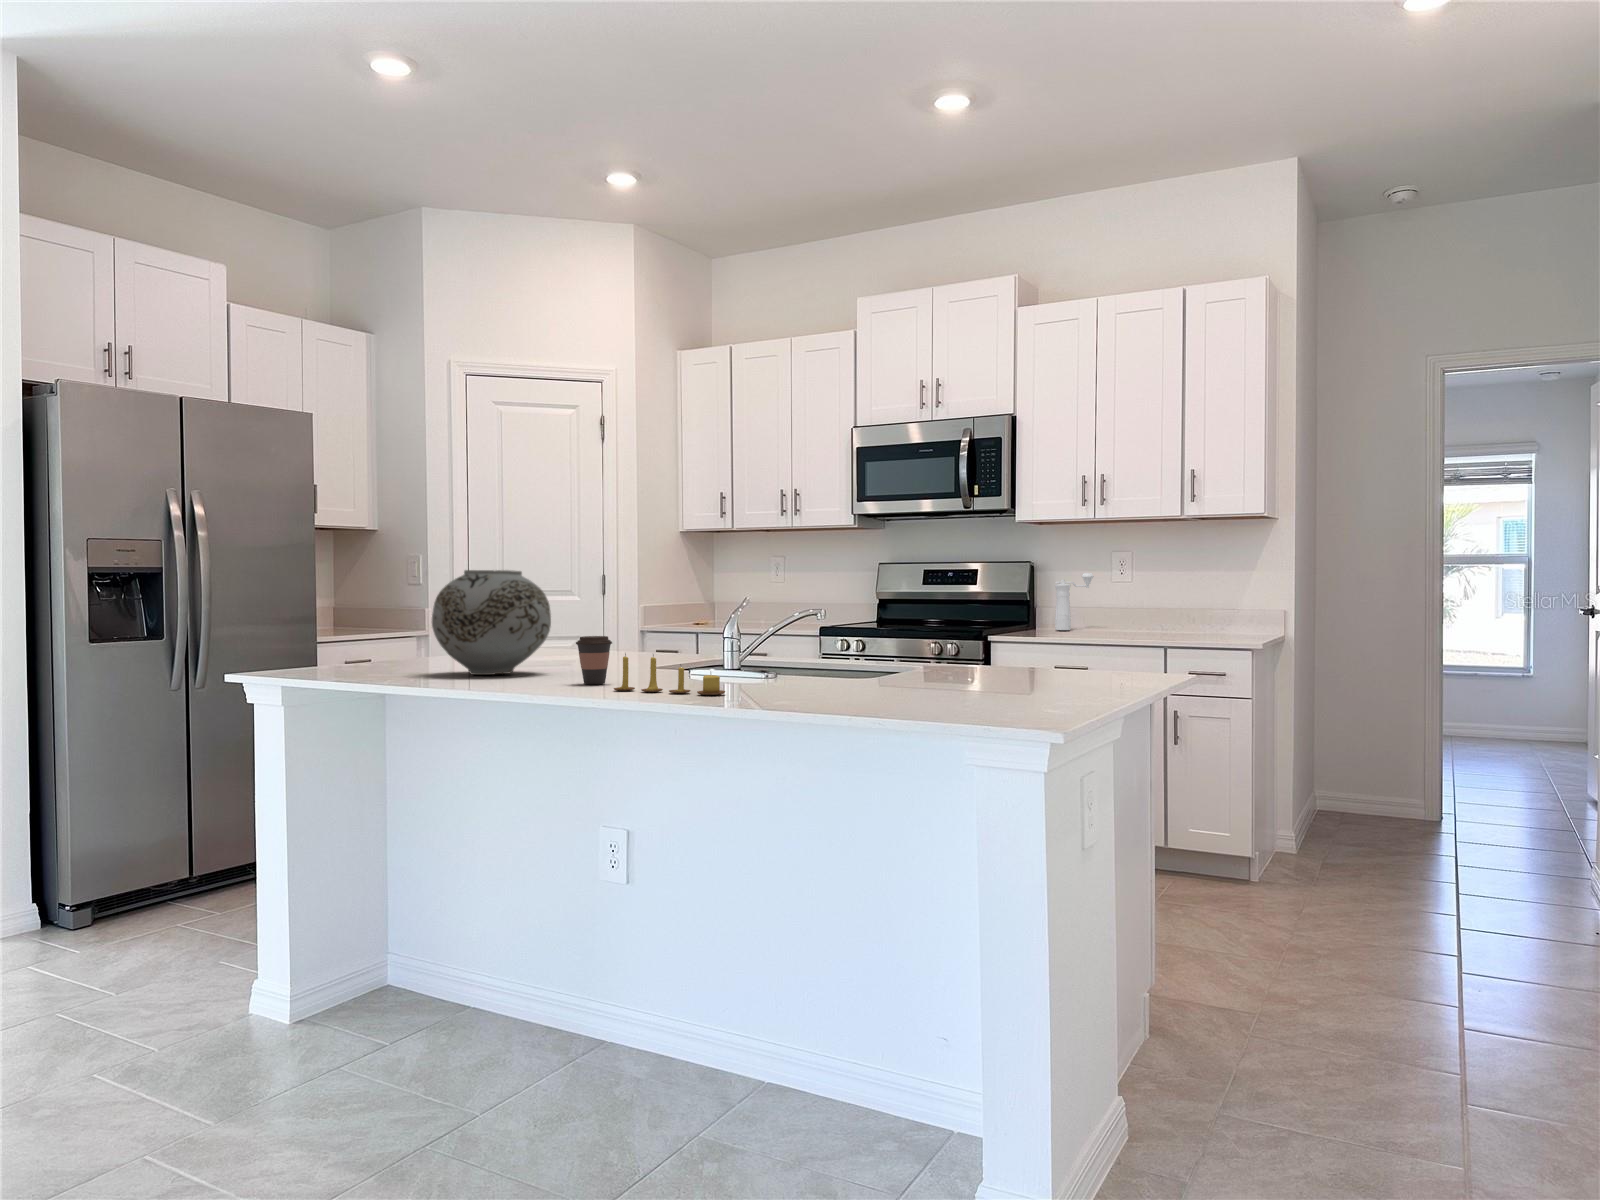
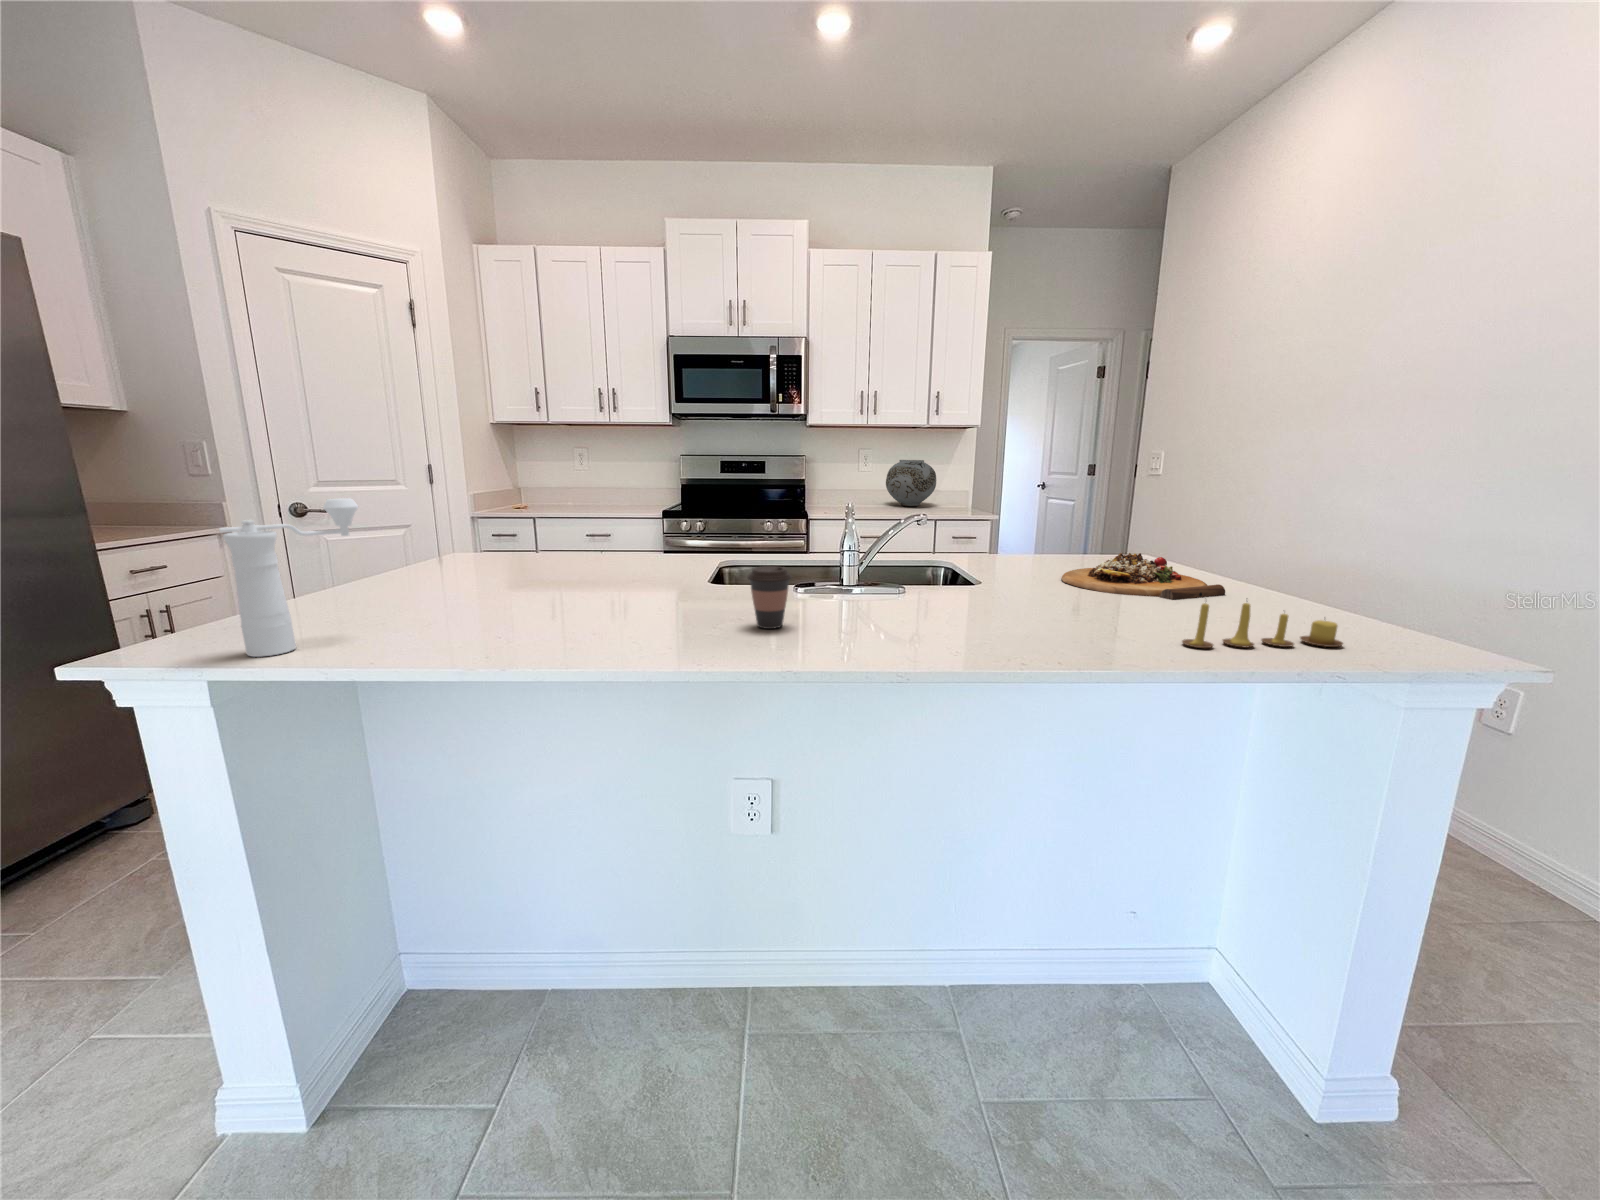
vase: present [432,570,551,675] -> present [886,460,936,506]
pepper mill: present [1055,573,1094,630] -> present [219,498,358,657]
cutting board: none [970,653,1126,696] -> present [1061,553,1226,600]
candle: present [614,654,725,695] -> present [1182,603,1343,648]

